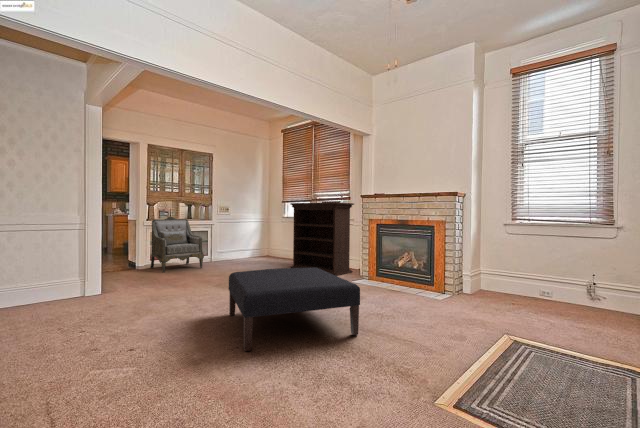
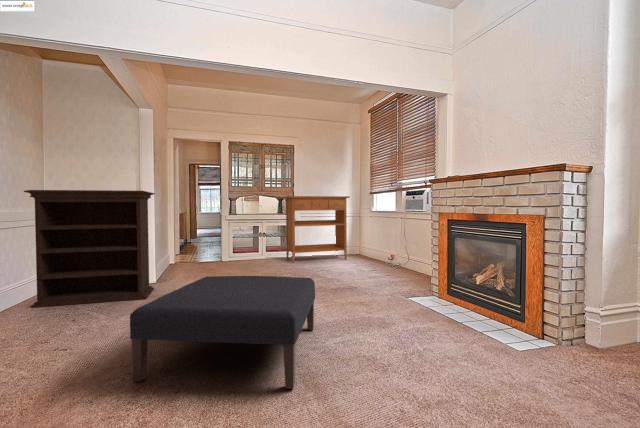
console table: none [205,202,267,265] -> present [283,196,350,263]
bookshelf: present [290,202,354,276] -> present [24,190,155,308]
armchair: present [151,216,204,272] -> none [230,212,273,268]

